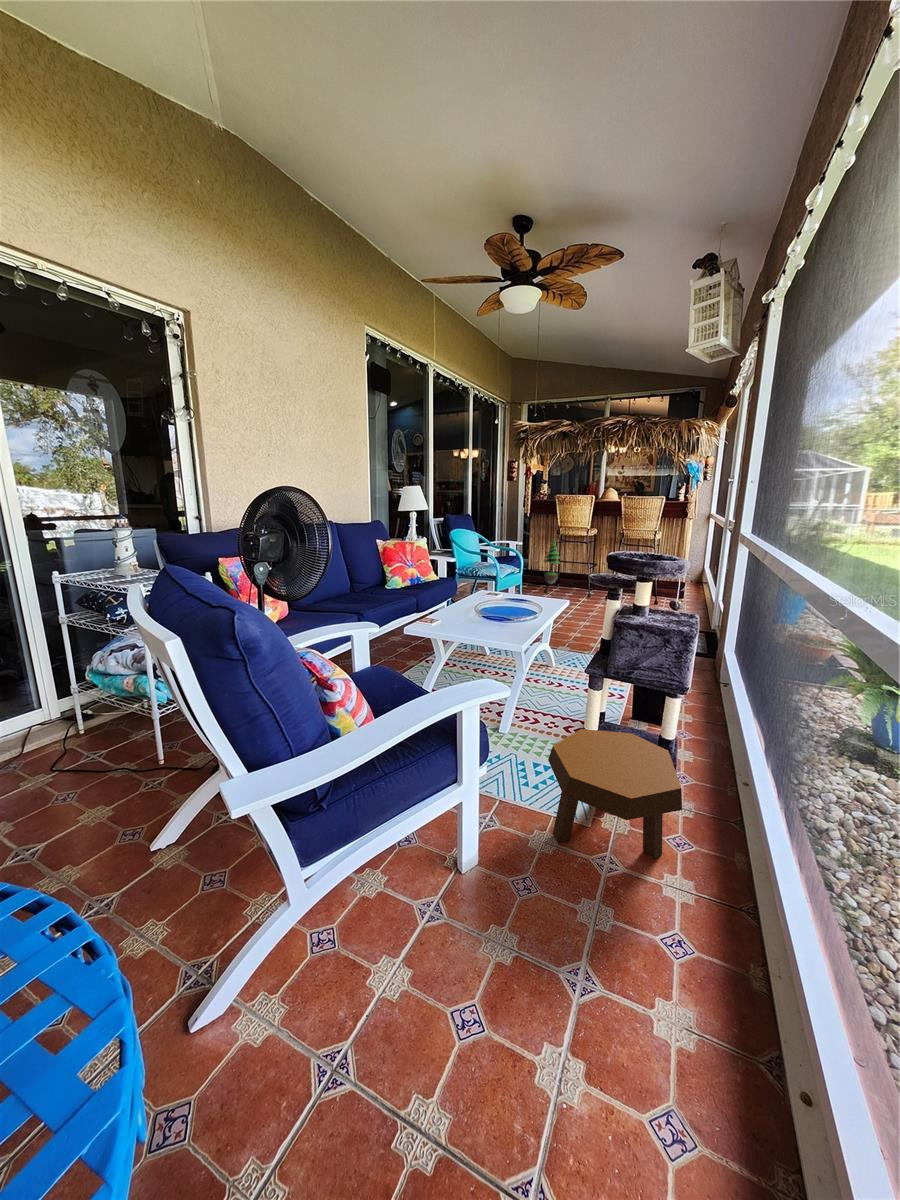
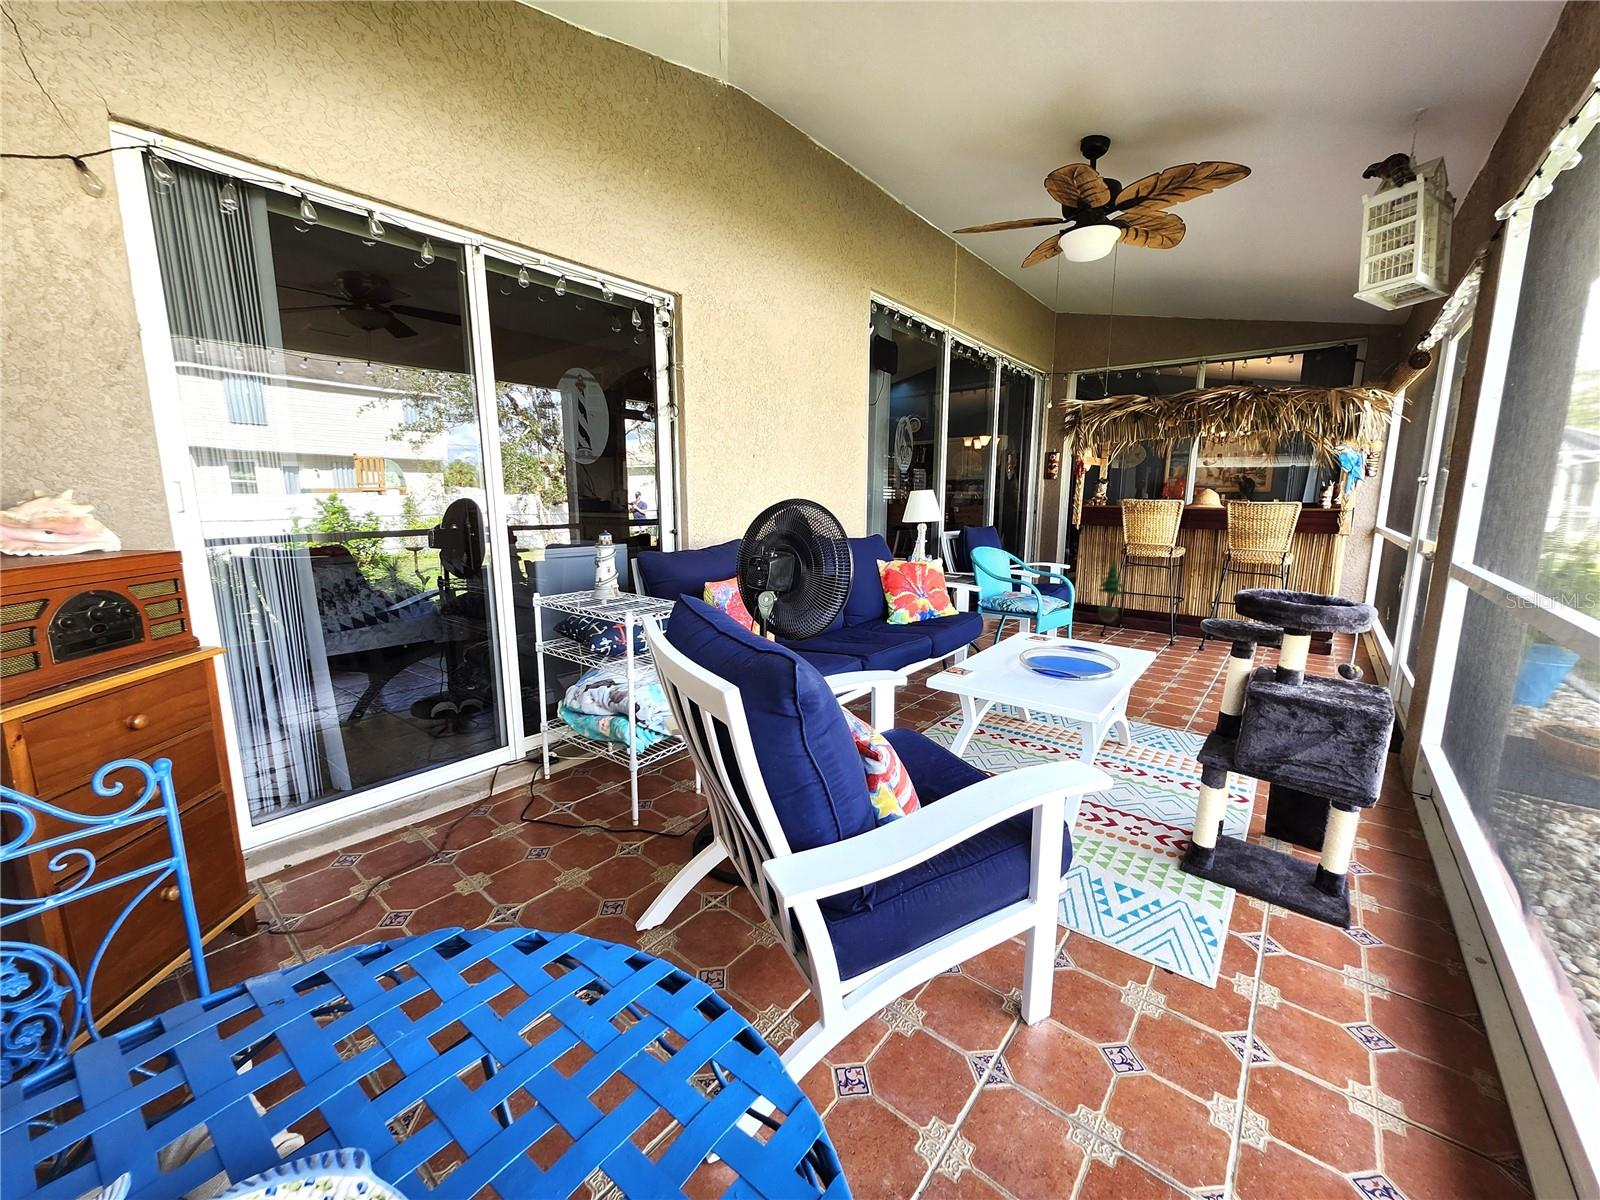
footstool: present [548,729,682,859] -> none [1148,842,1385,1058]

